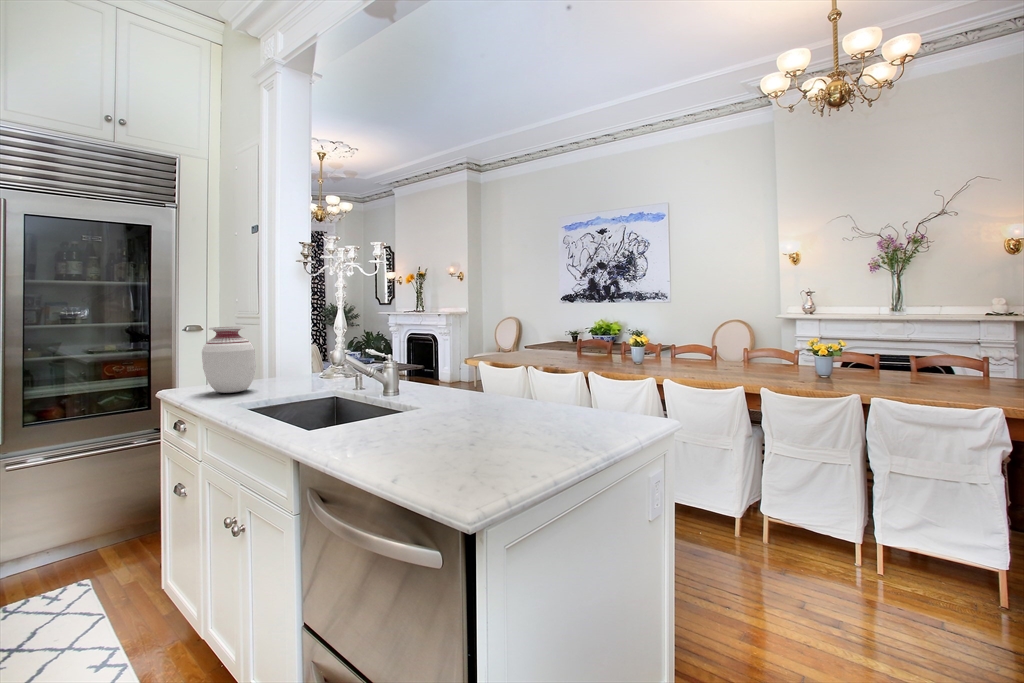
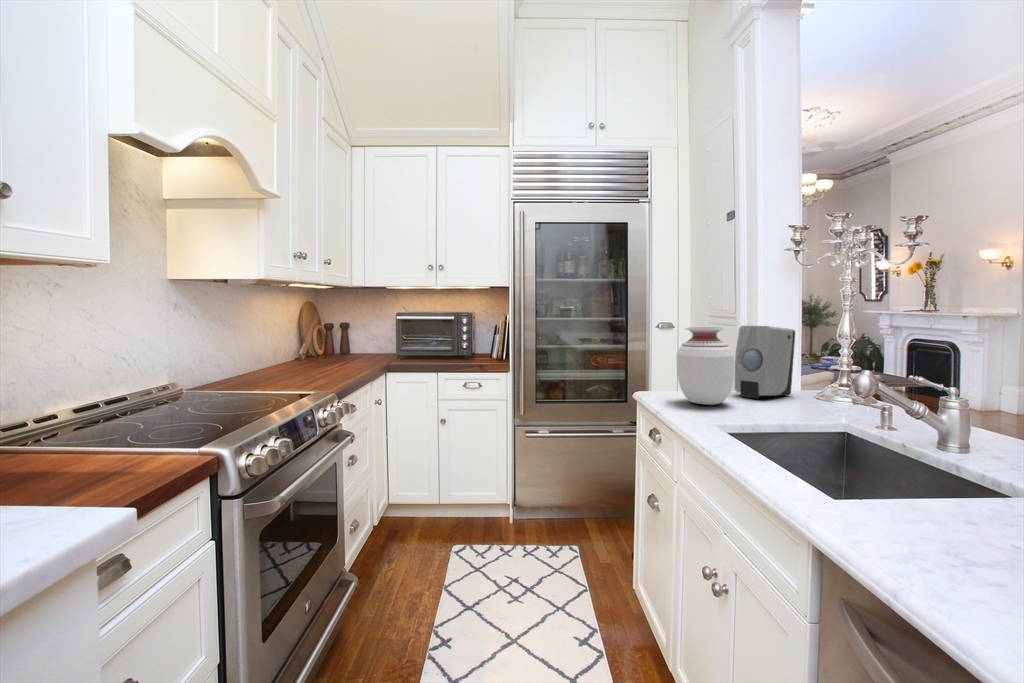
soap dispenser: none [258,324,305,383] -> present [735,326,795,398]

